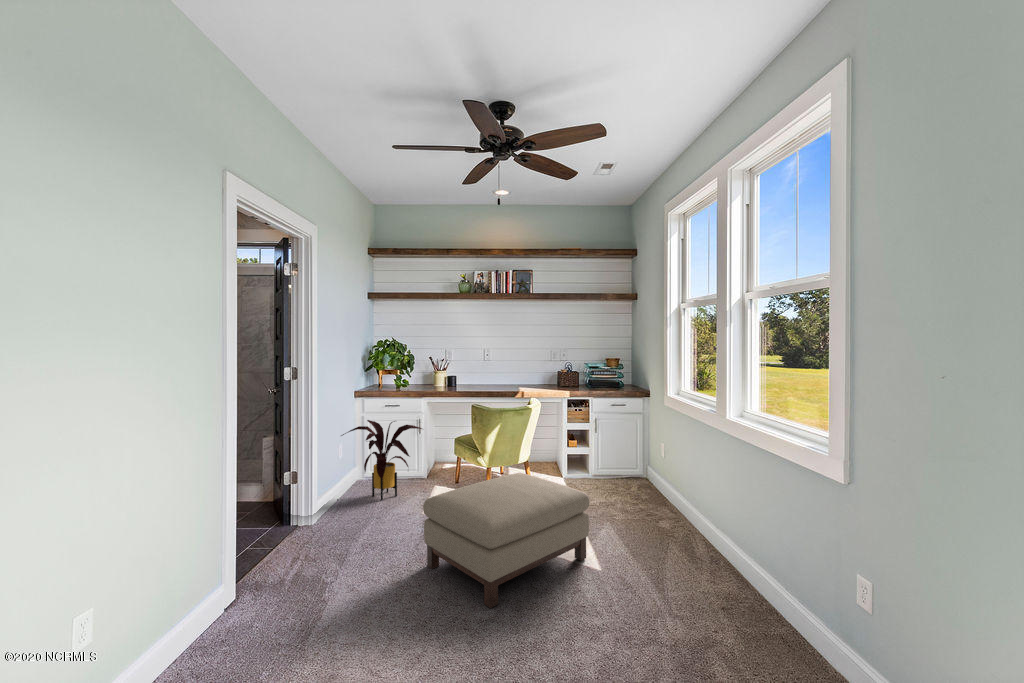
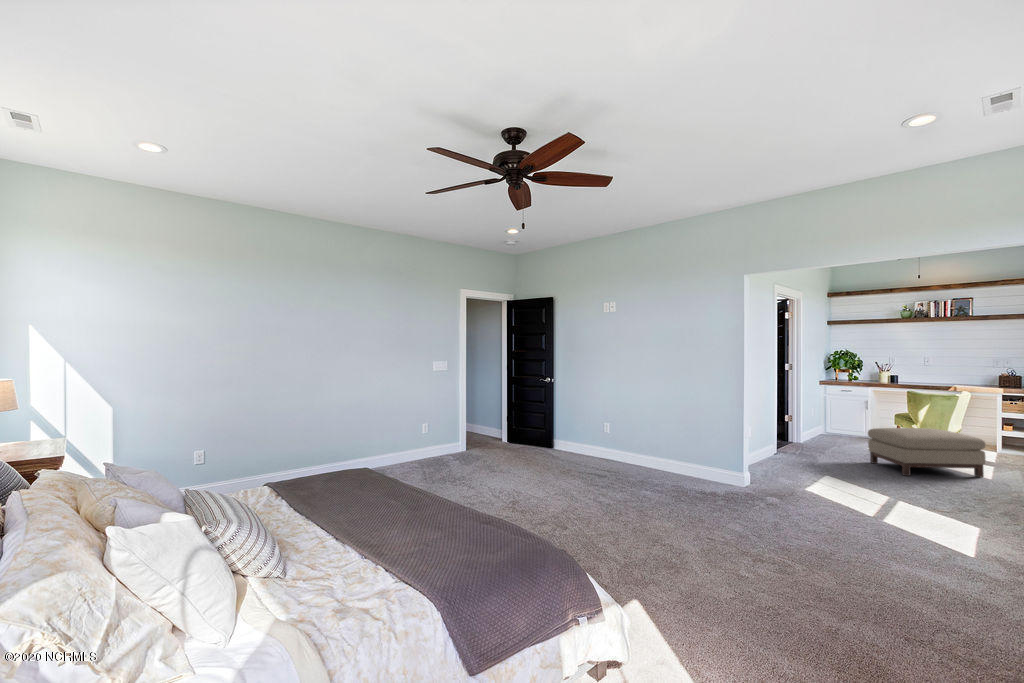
house plant: present [341,420,422,500] -> none [813,397,870,442]

